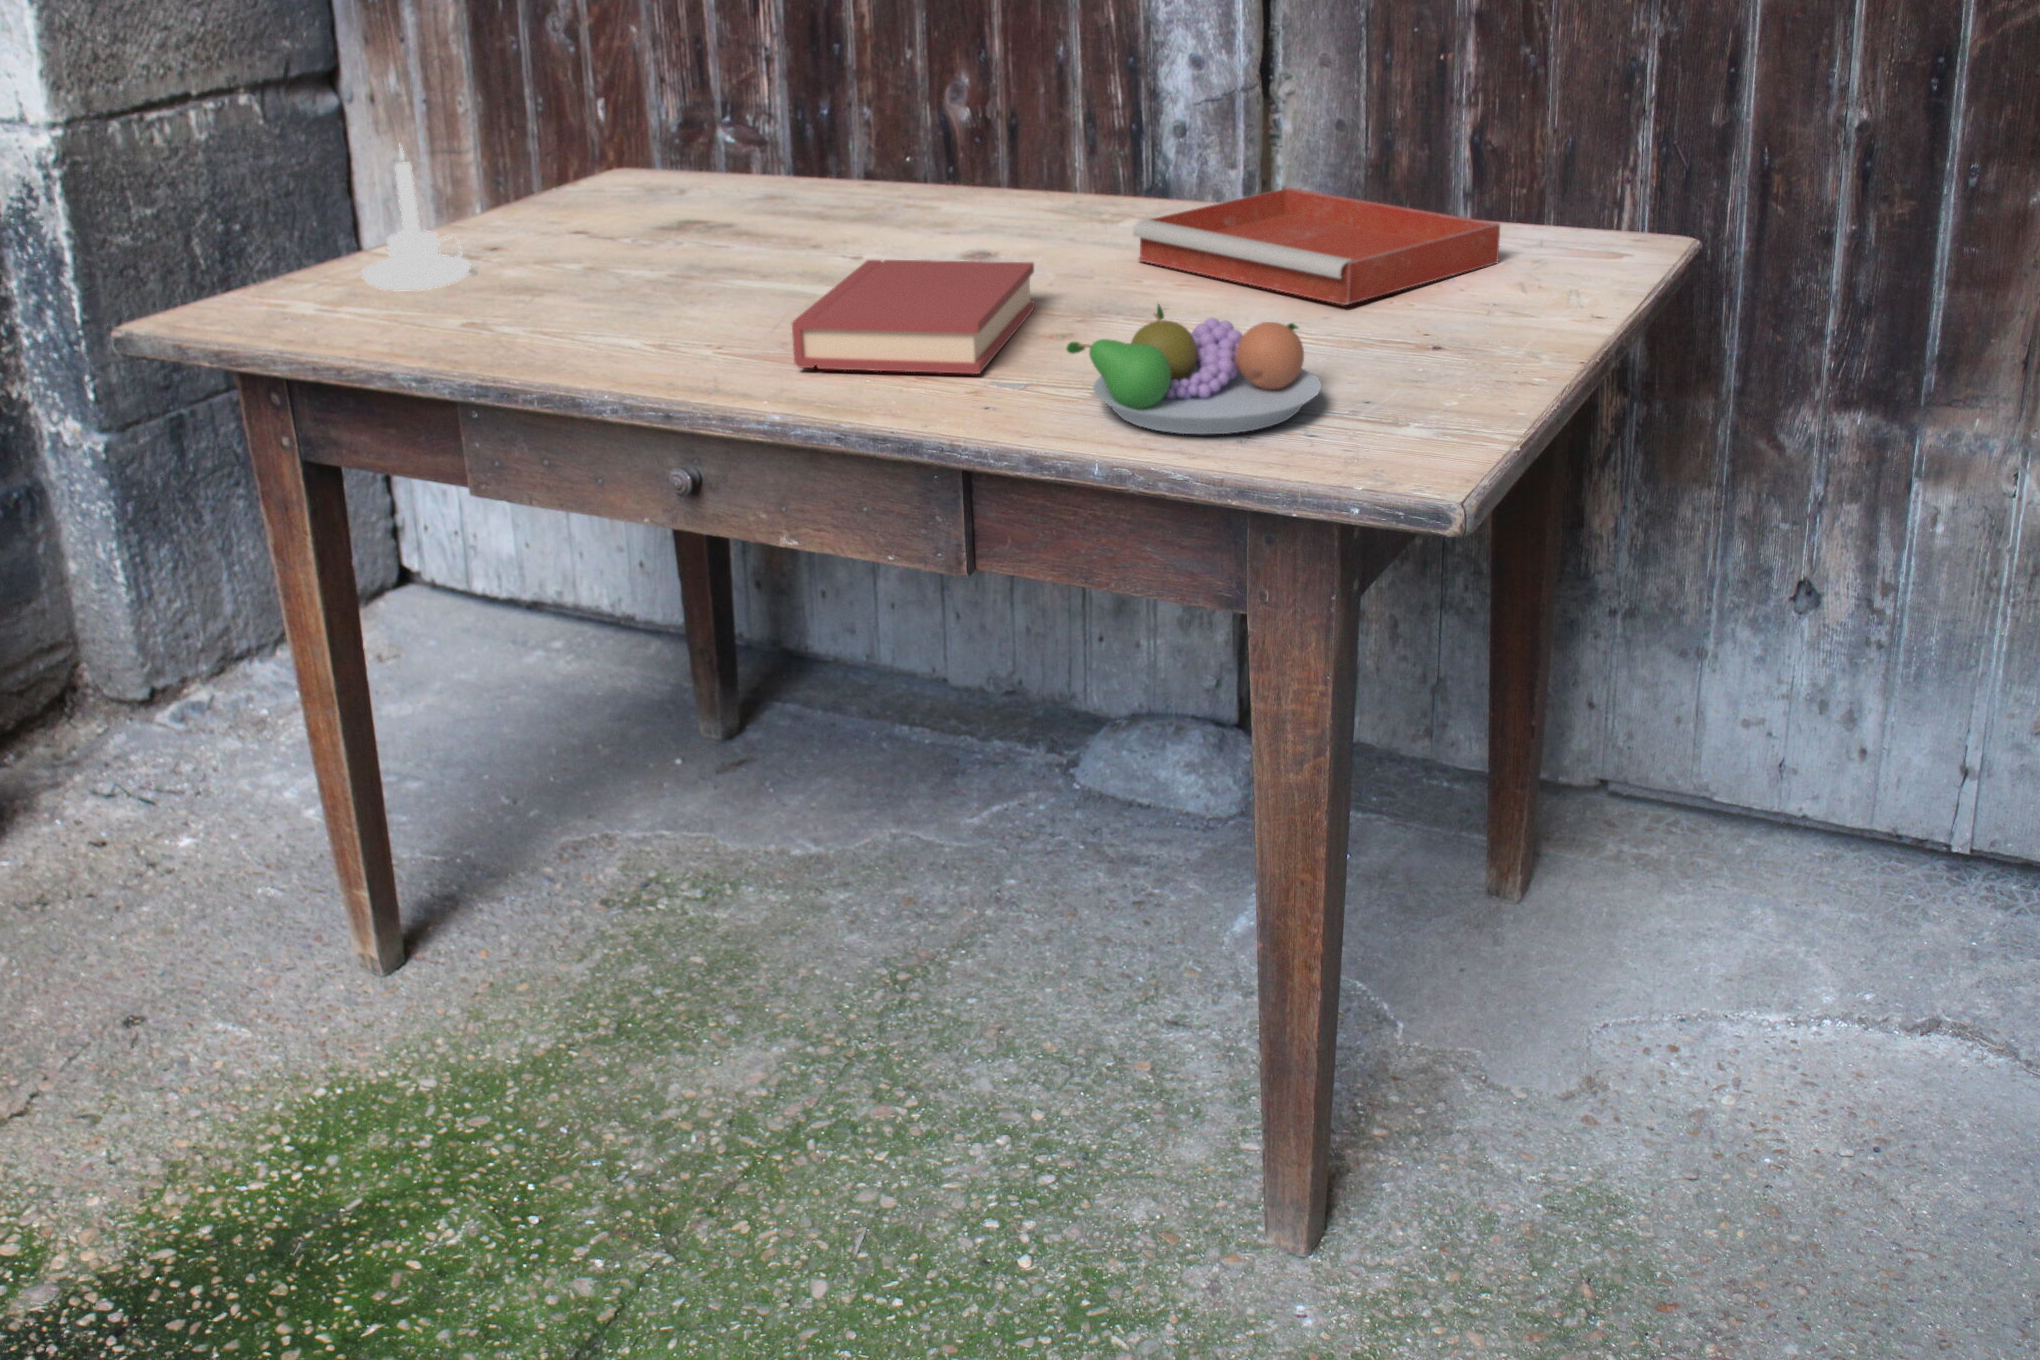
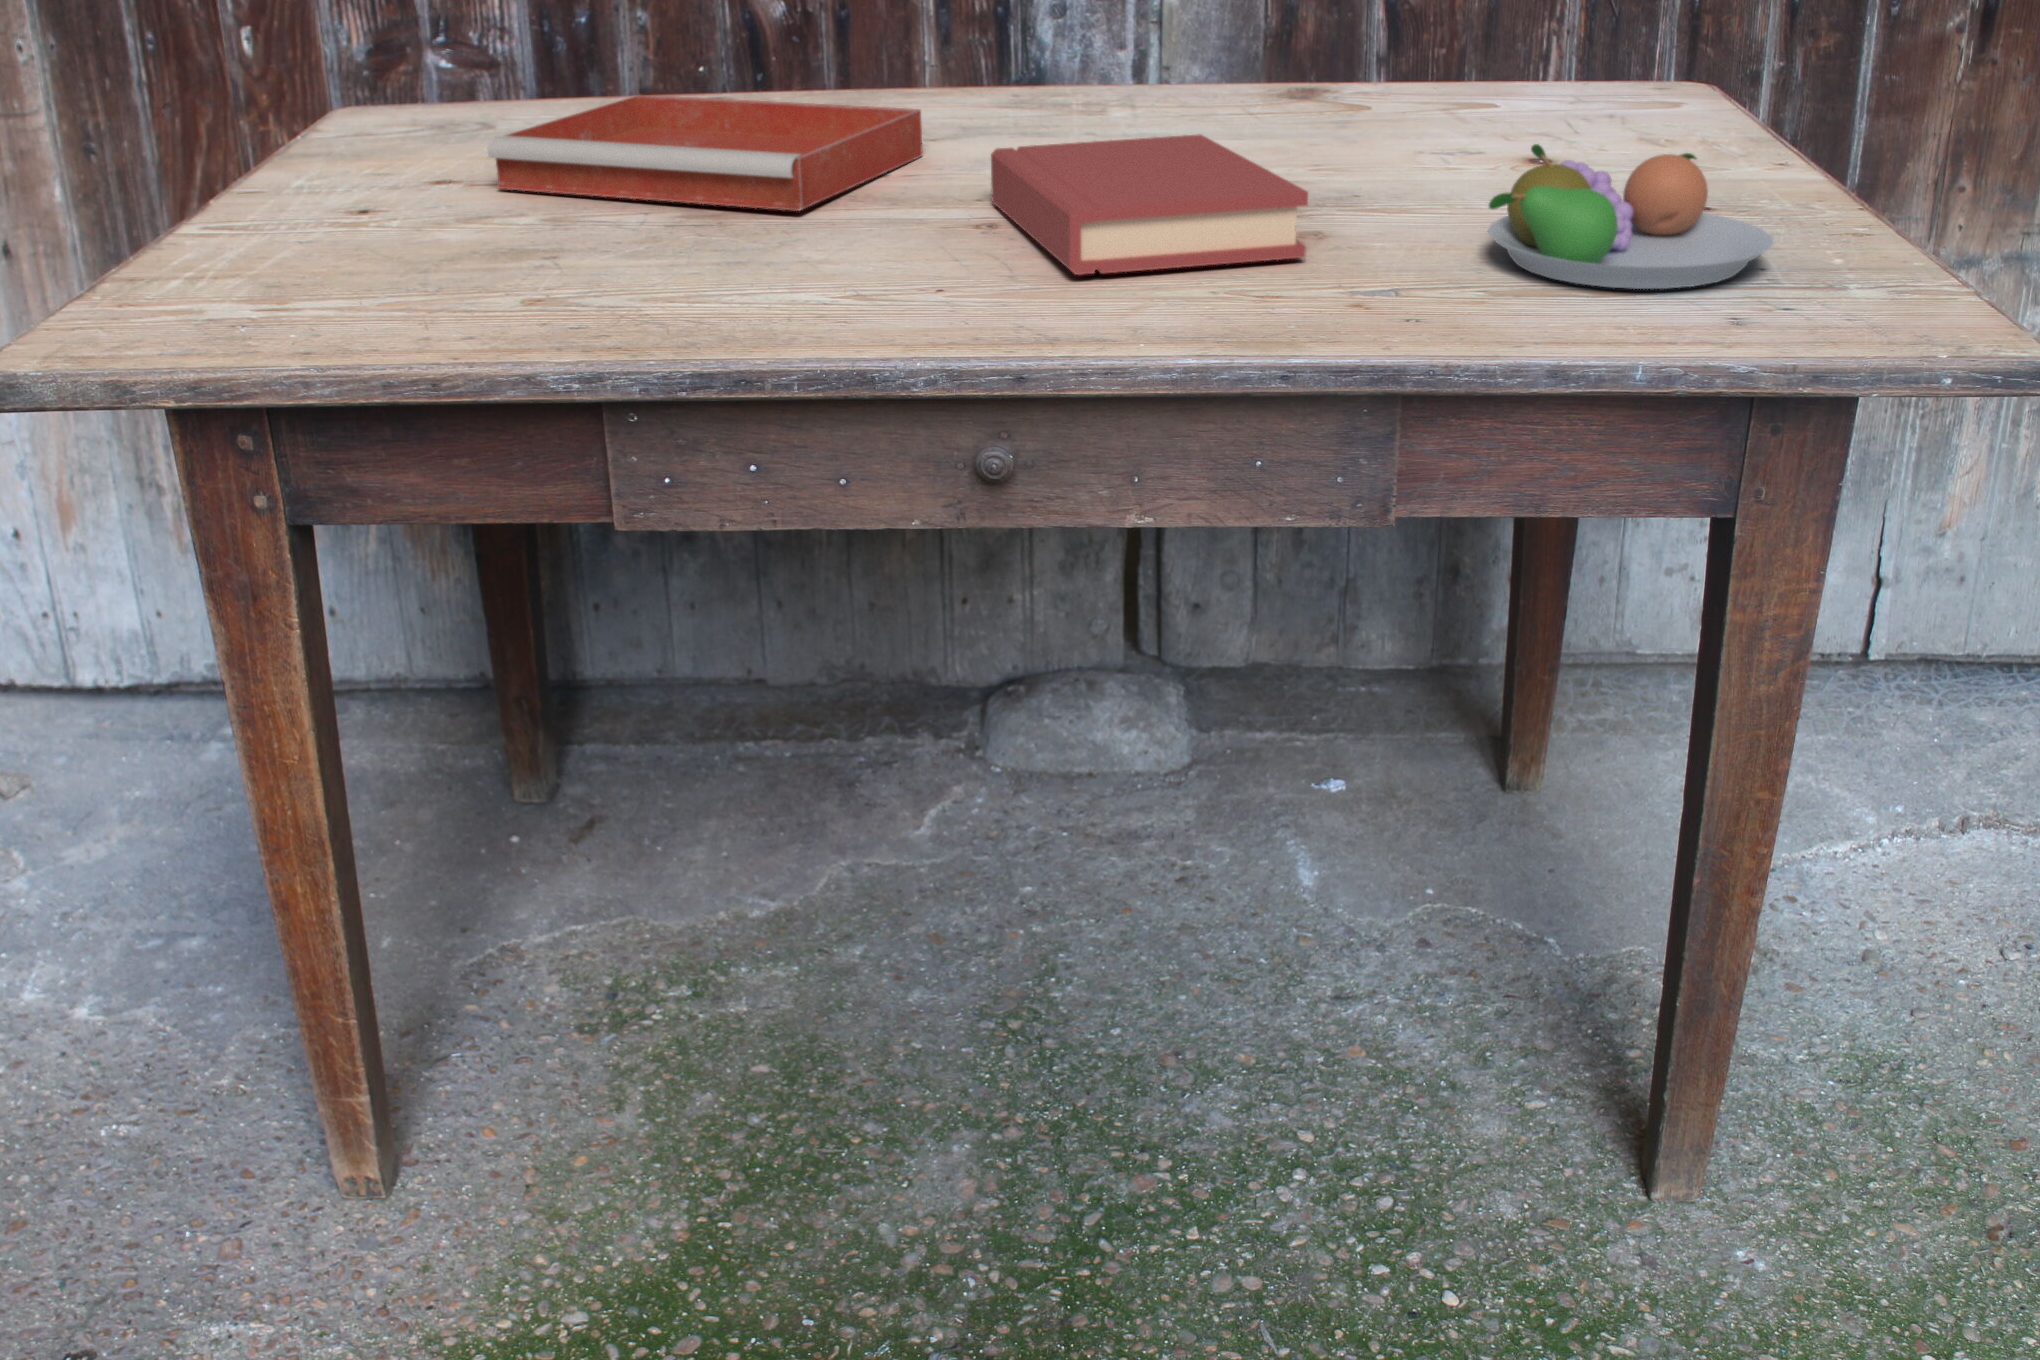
candle holder: present [362,145,471,291] -> none [240,38,397,251]
tray: present [1133,188,1500,305] -> present [488,95,922,211]

